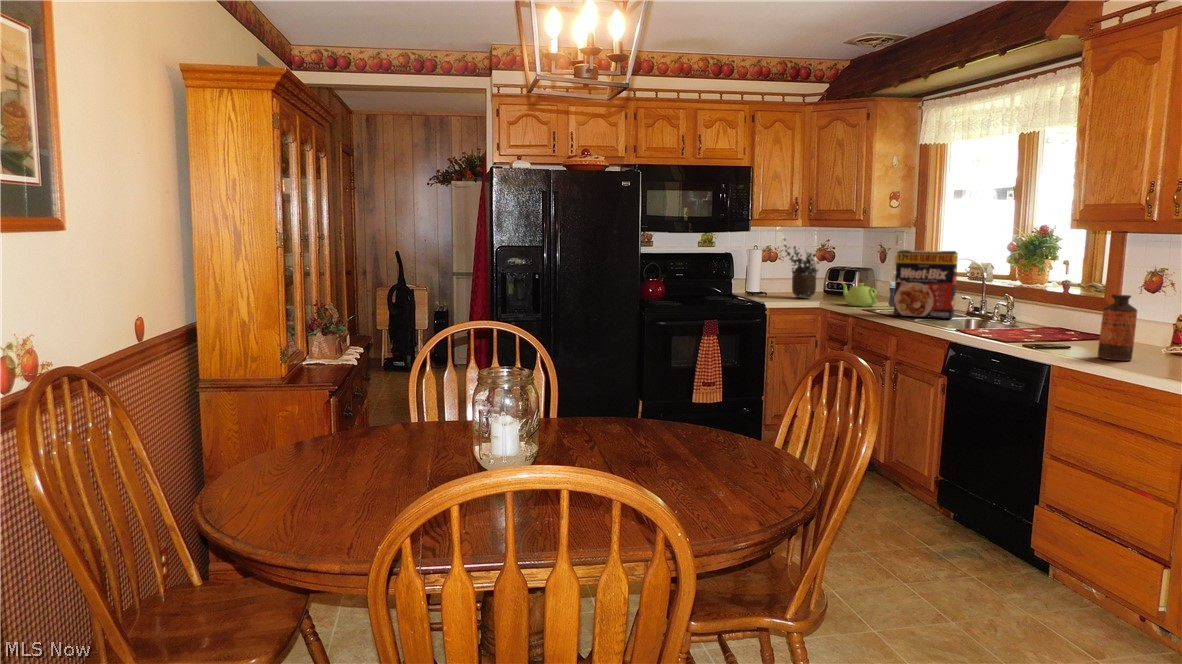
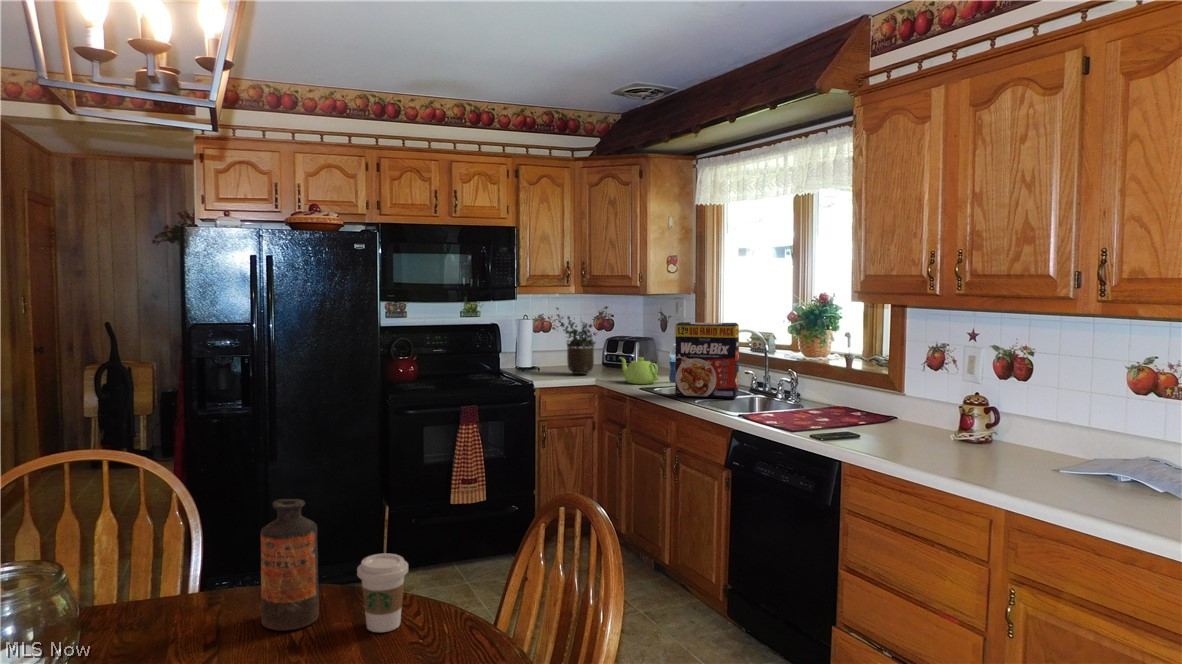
bottle: present [1098,294,1137,361] -> present [261,499,319,631]
coffee cup: none [669,391,703,440] -> present [357,554,408,632]

